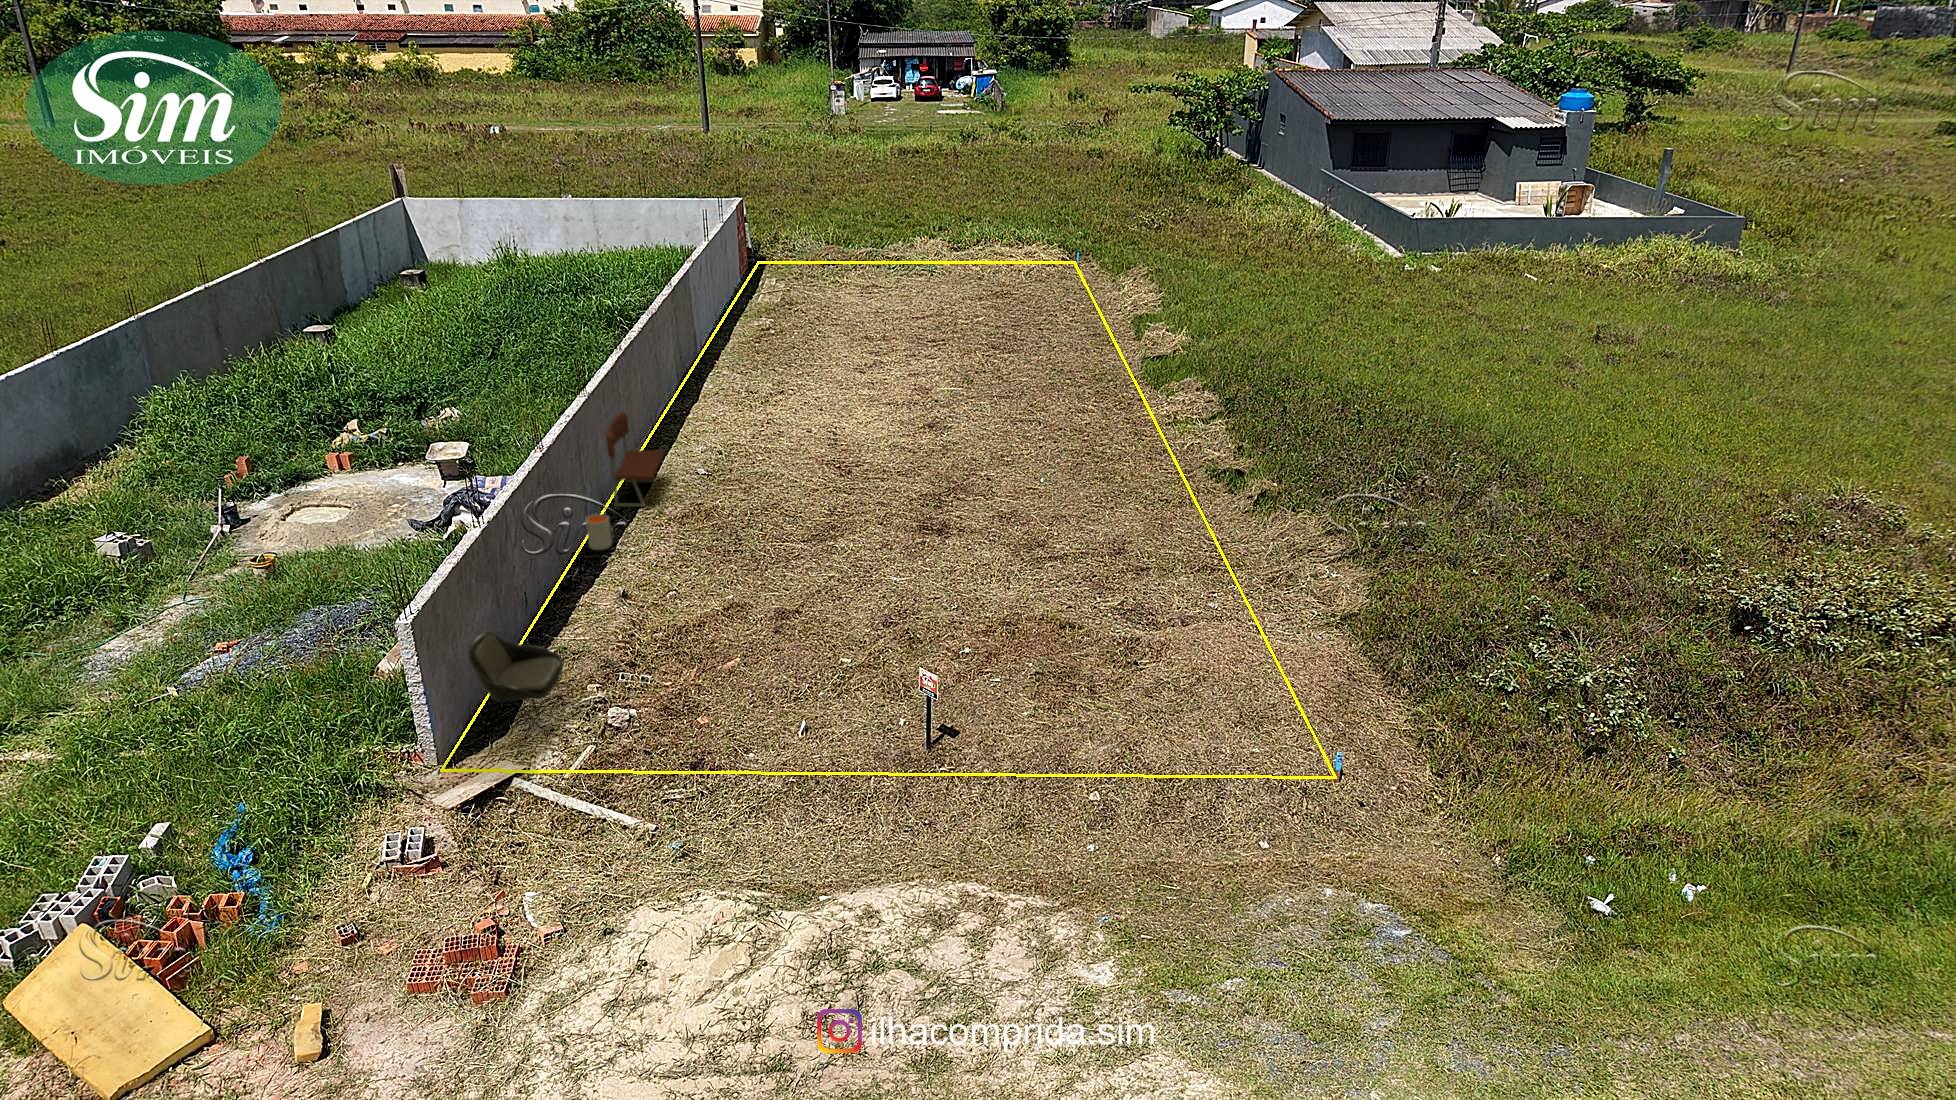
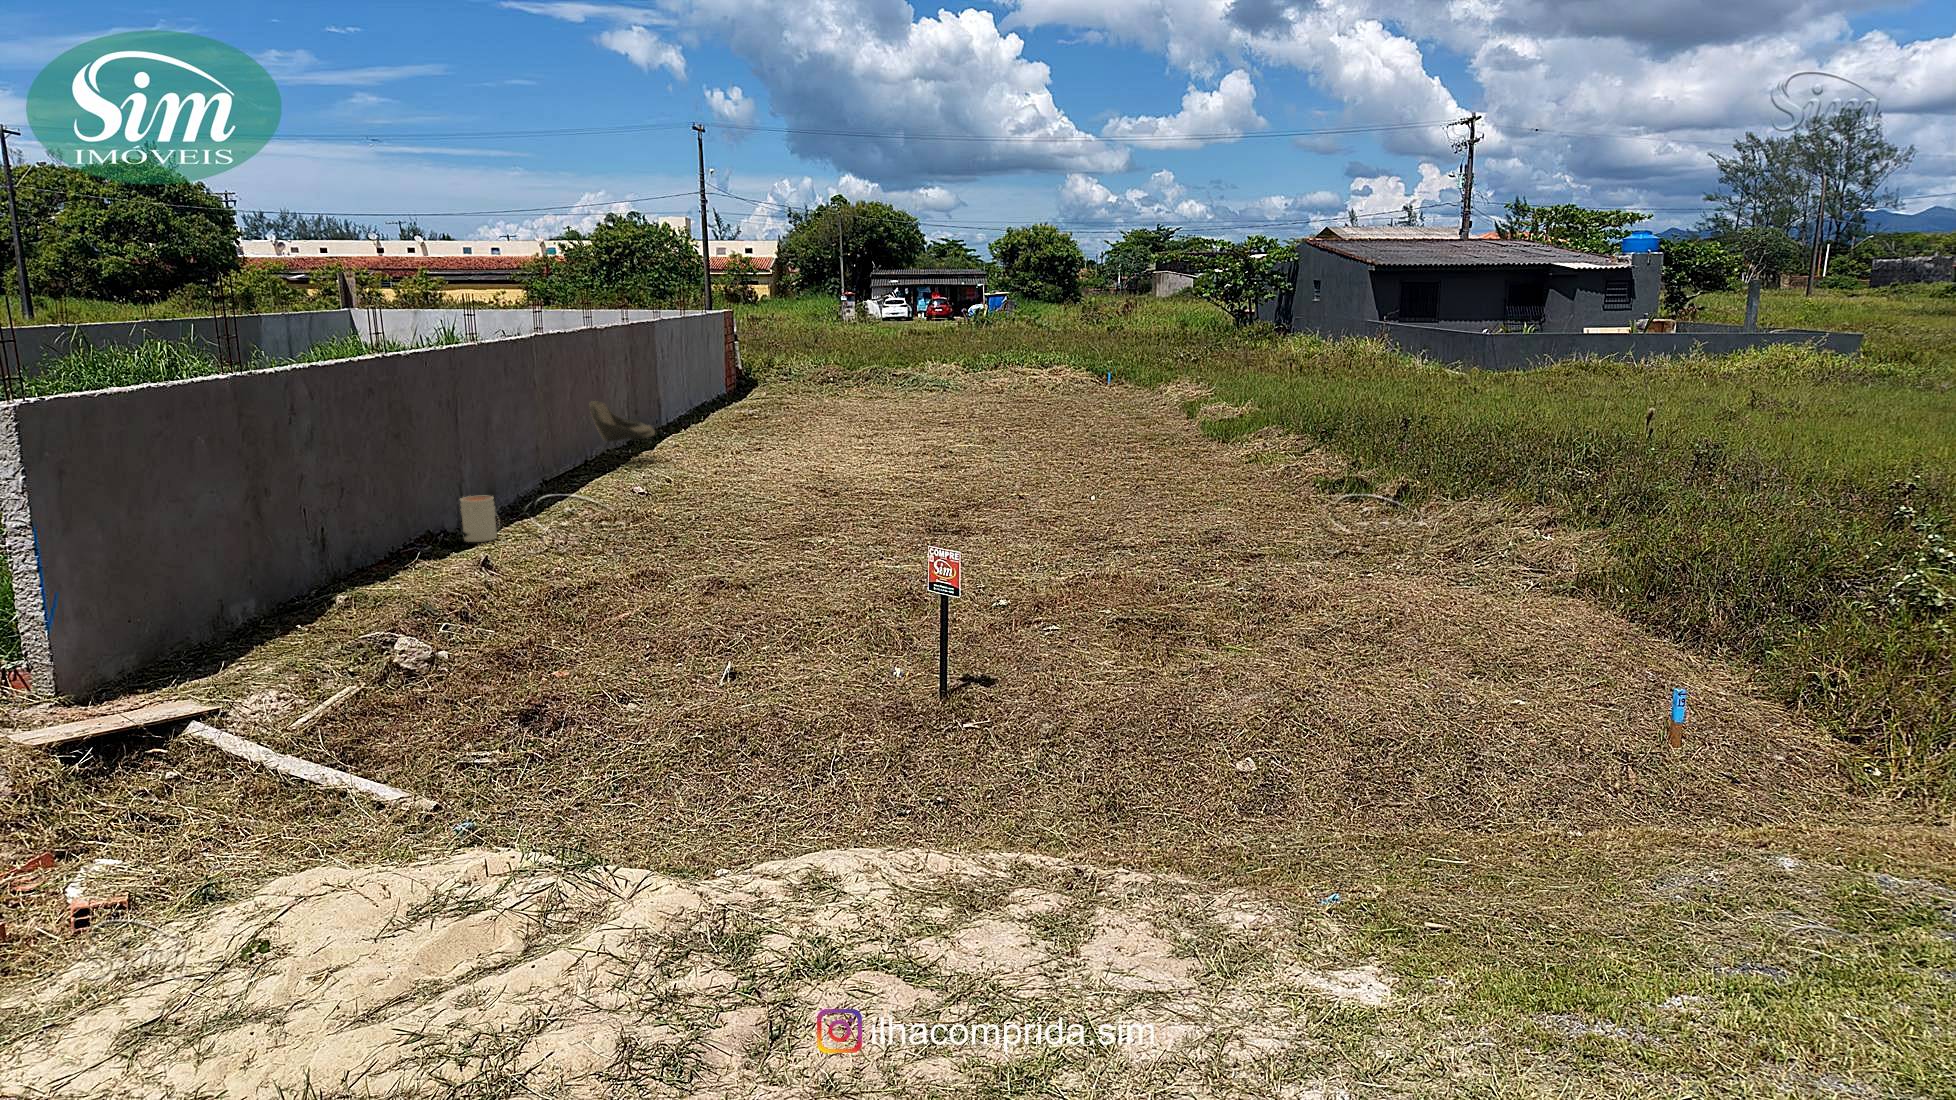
bench: present [606,412,664,507] -> none [506,403,592,514]
lounge chair: present [468,631,564,731] -> present [589,401,655,468]

